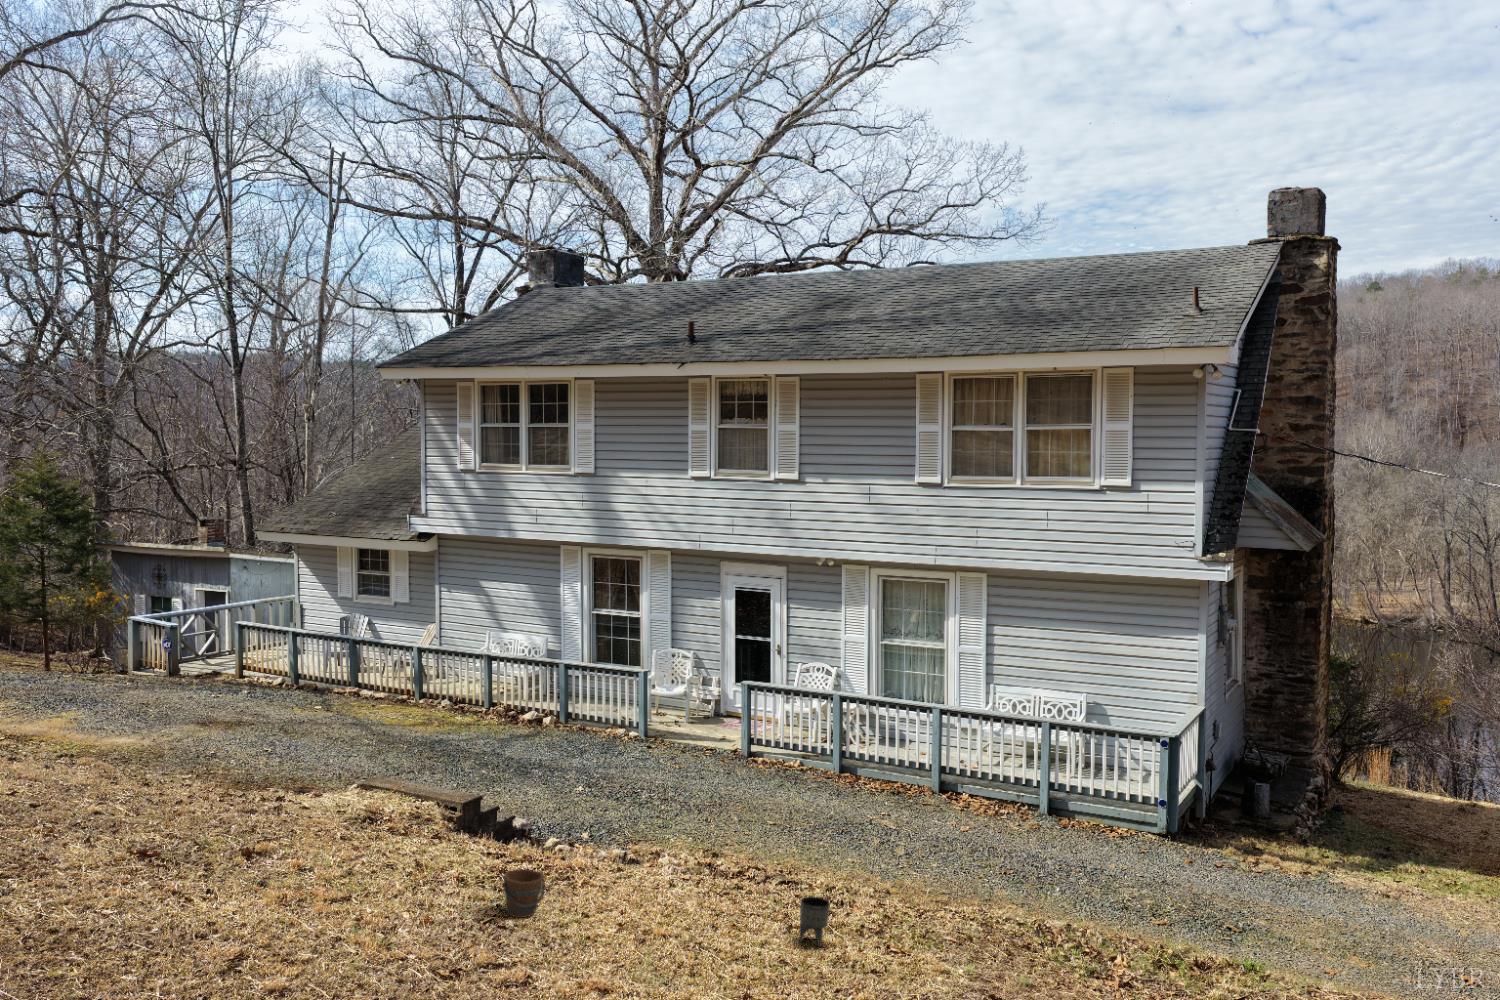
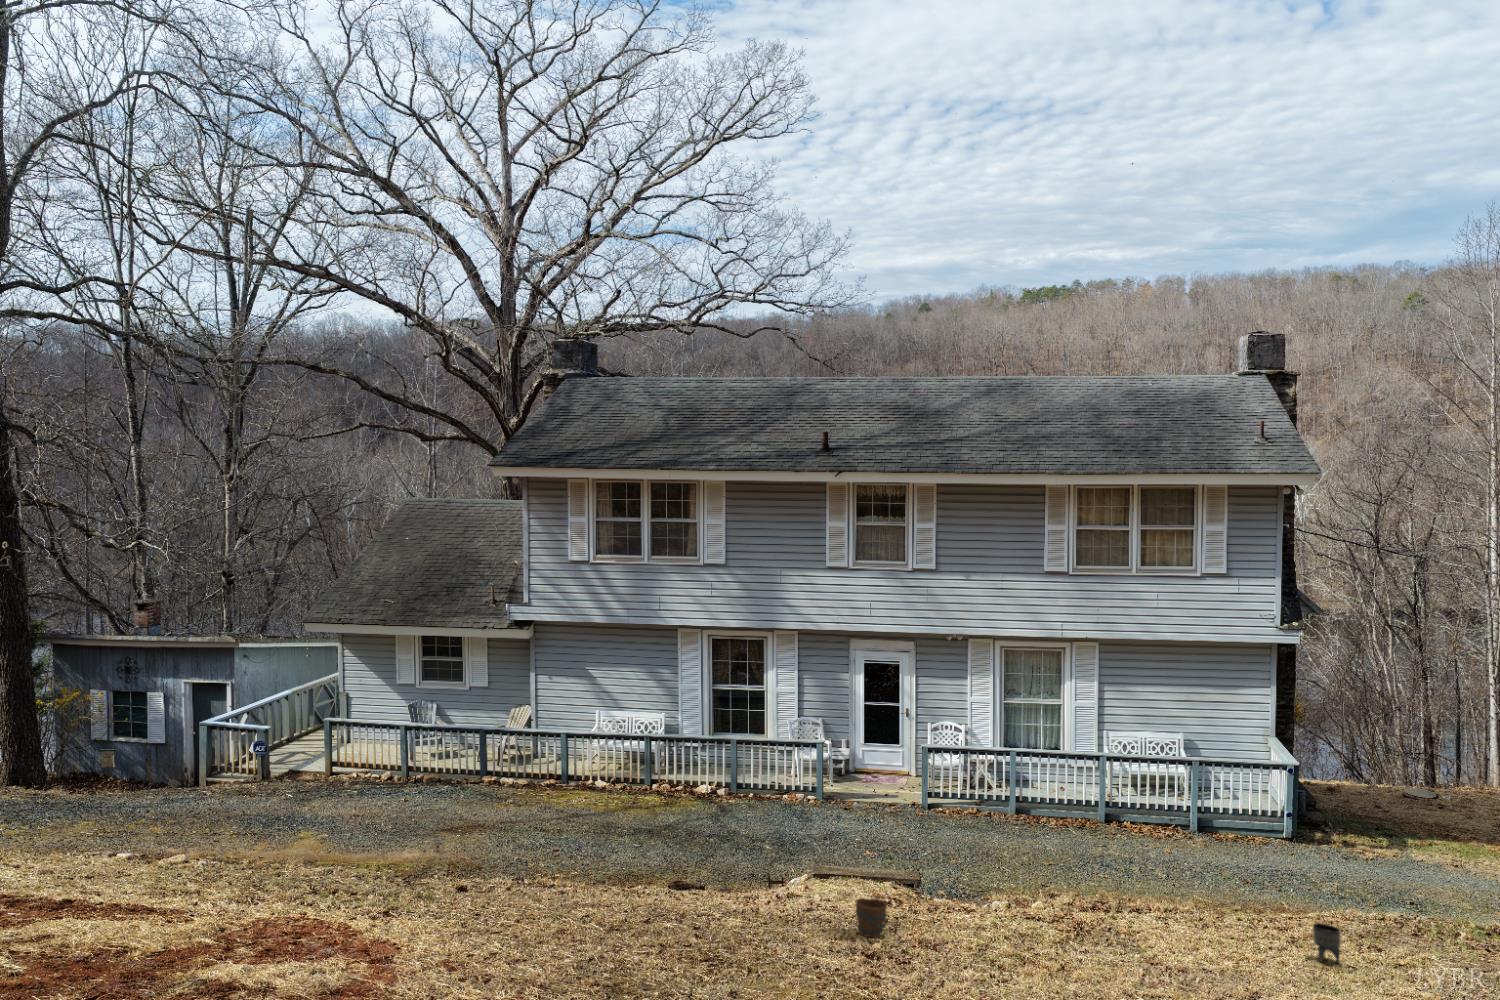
bucket: present [502,869,545,918] -> present [856,899,887,937]

